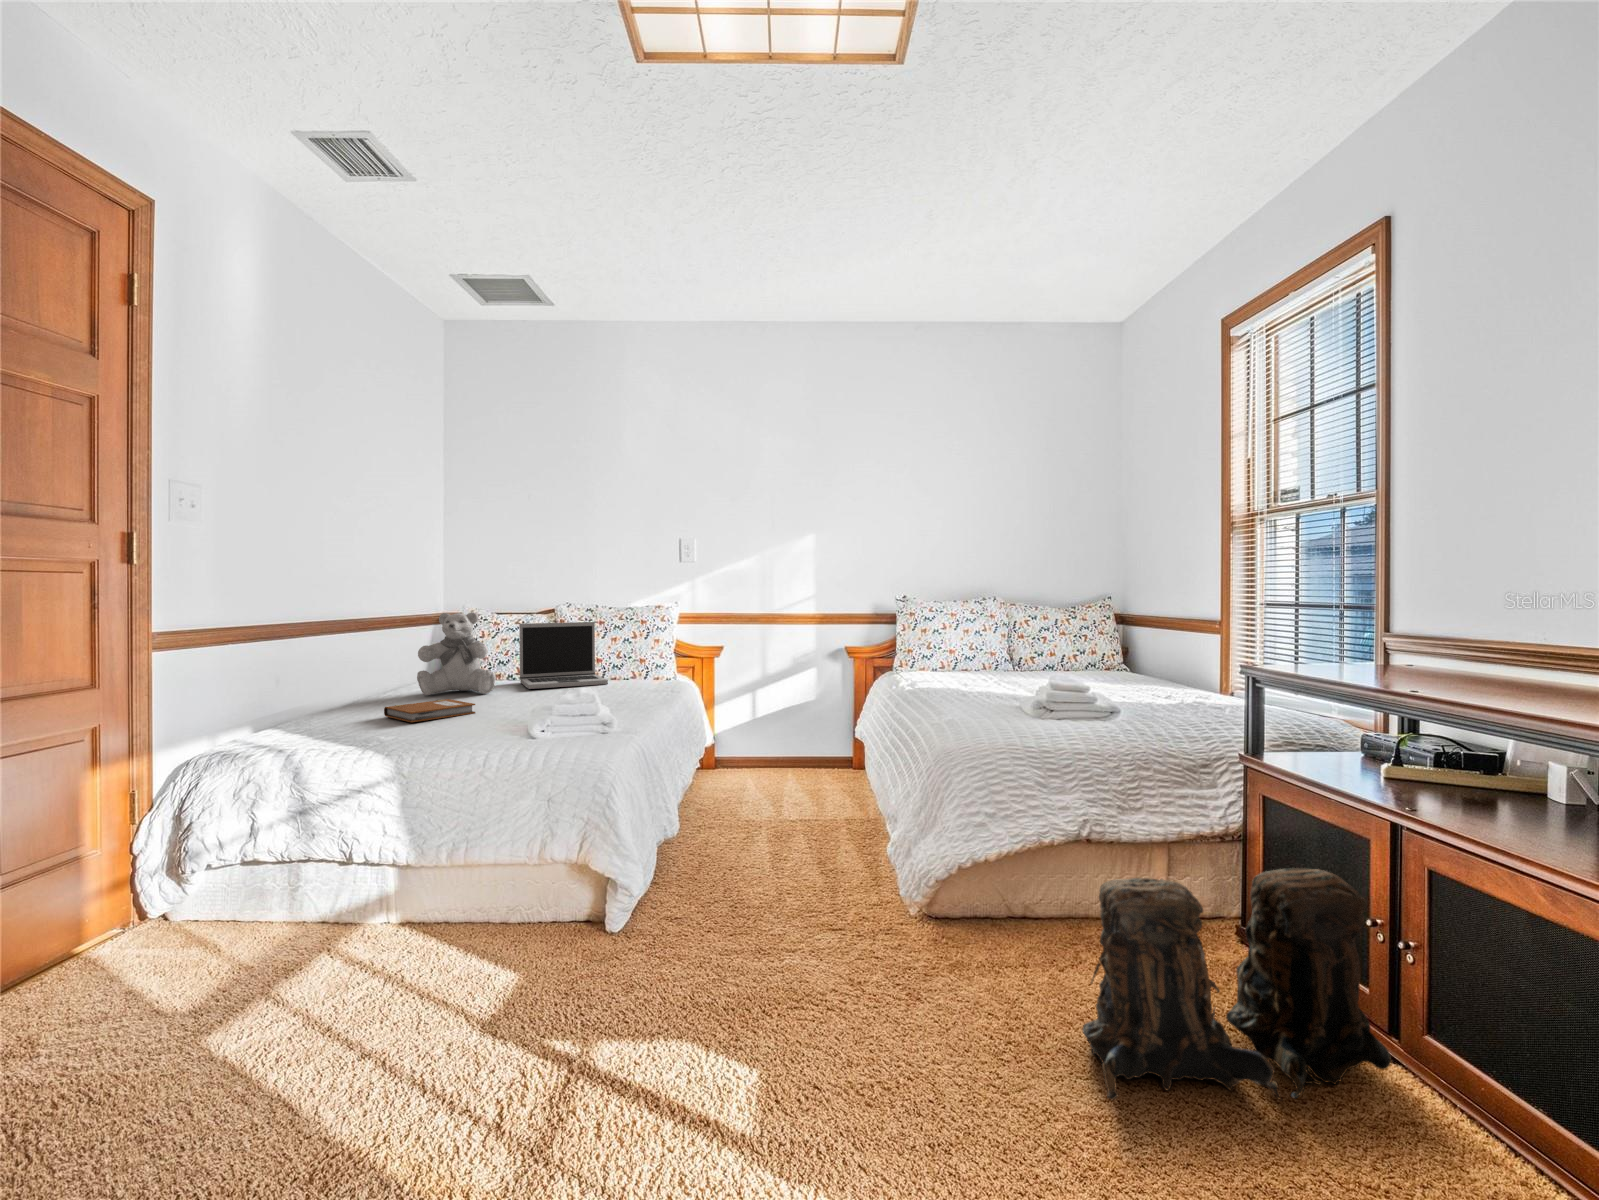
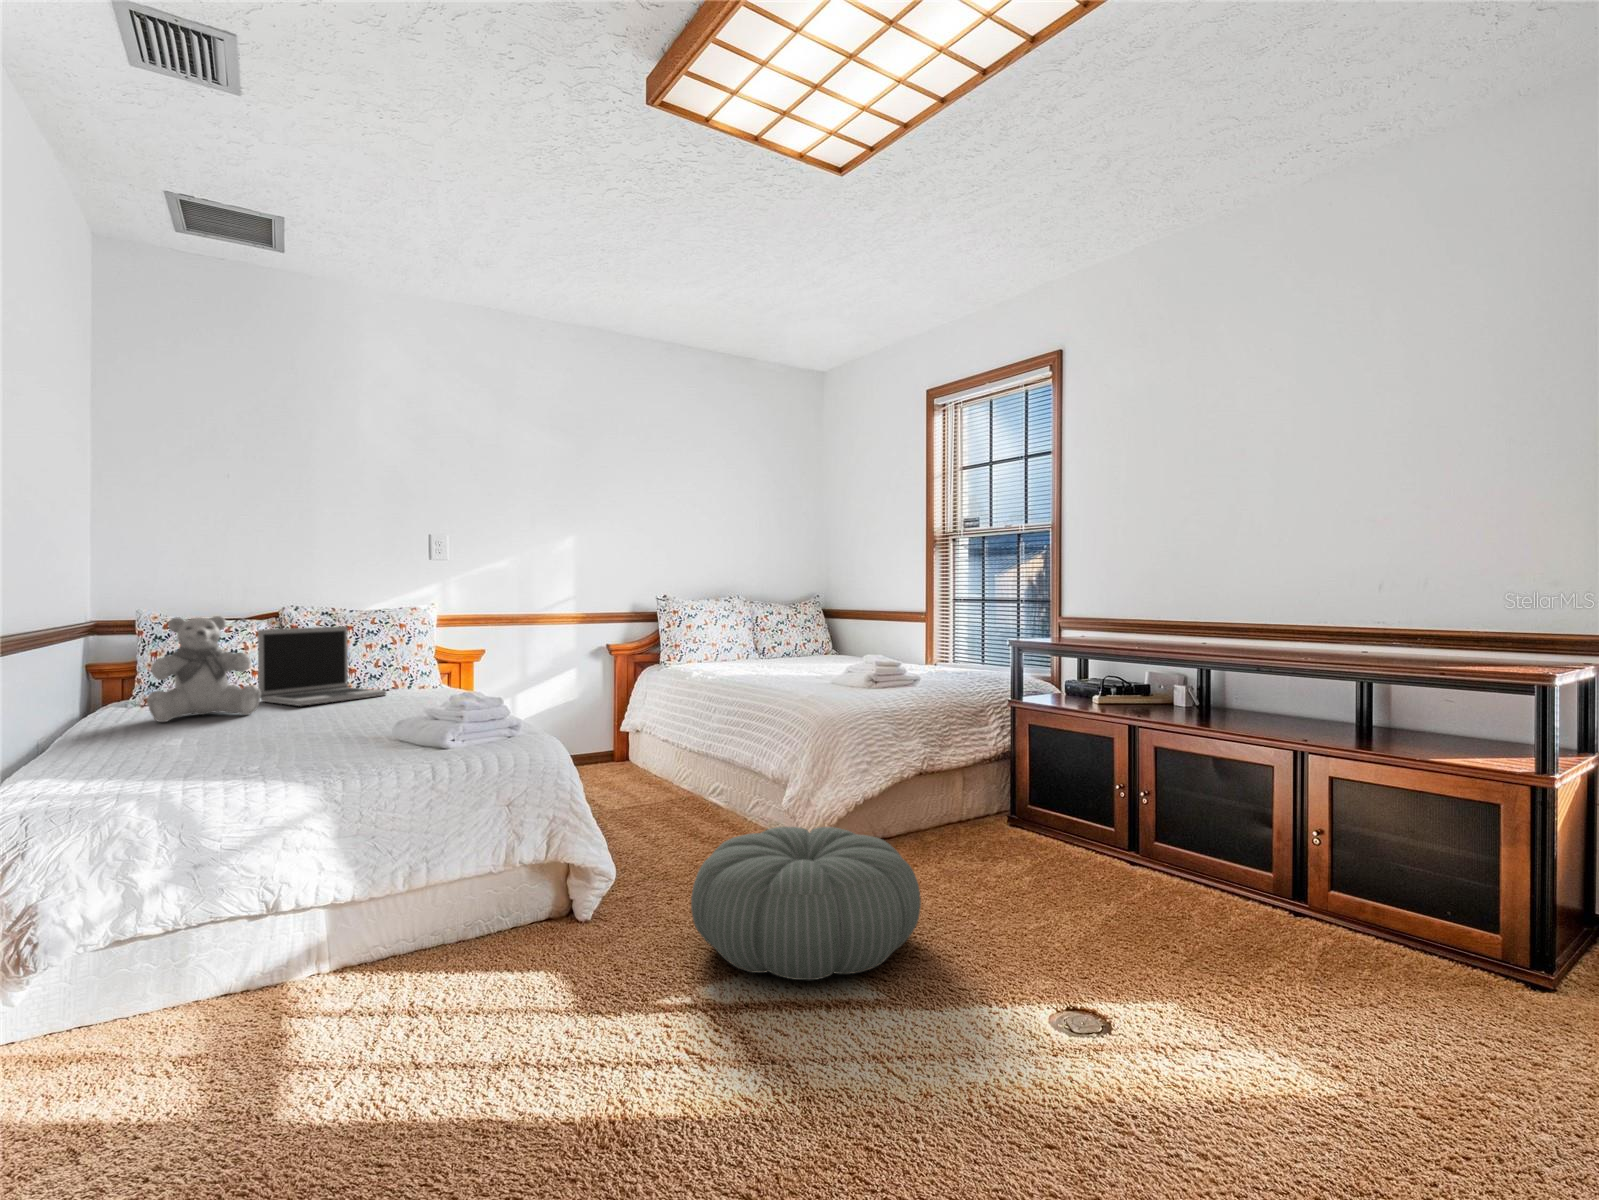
notebook: present [384,699,475,722] -> none [177,720,298,746]
backpack: present [1083,868,1391,1101] -> none [986,756,1130,907]
pouf: none [611,885,905,1123] -> present [691,827,921,980]

